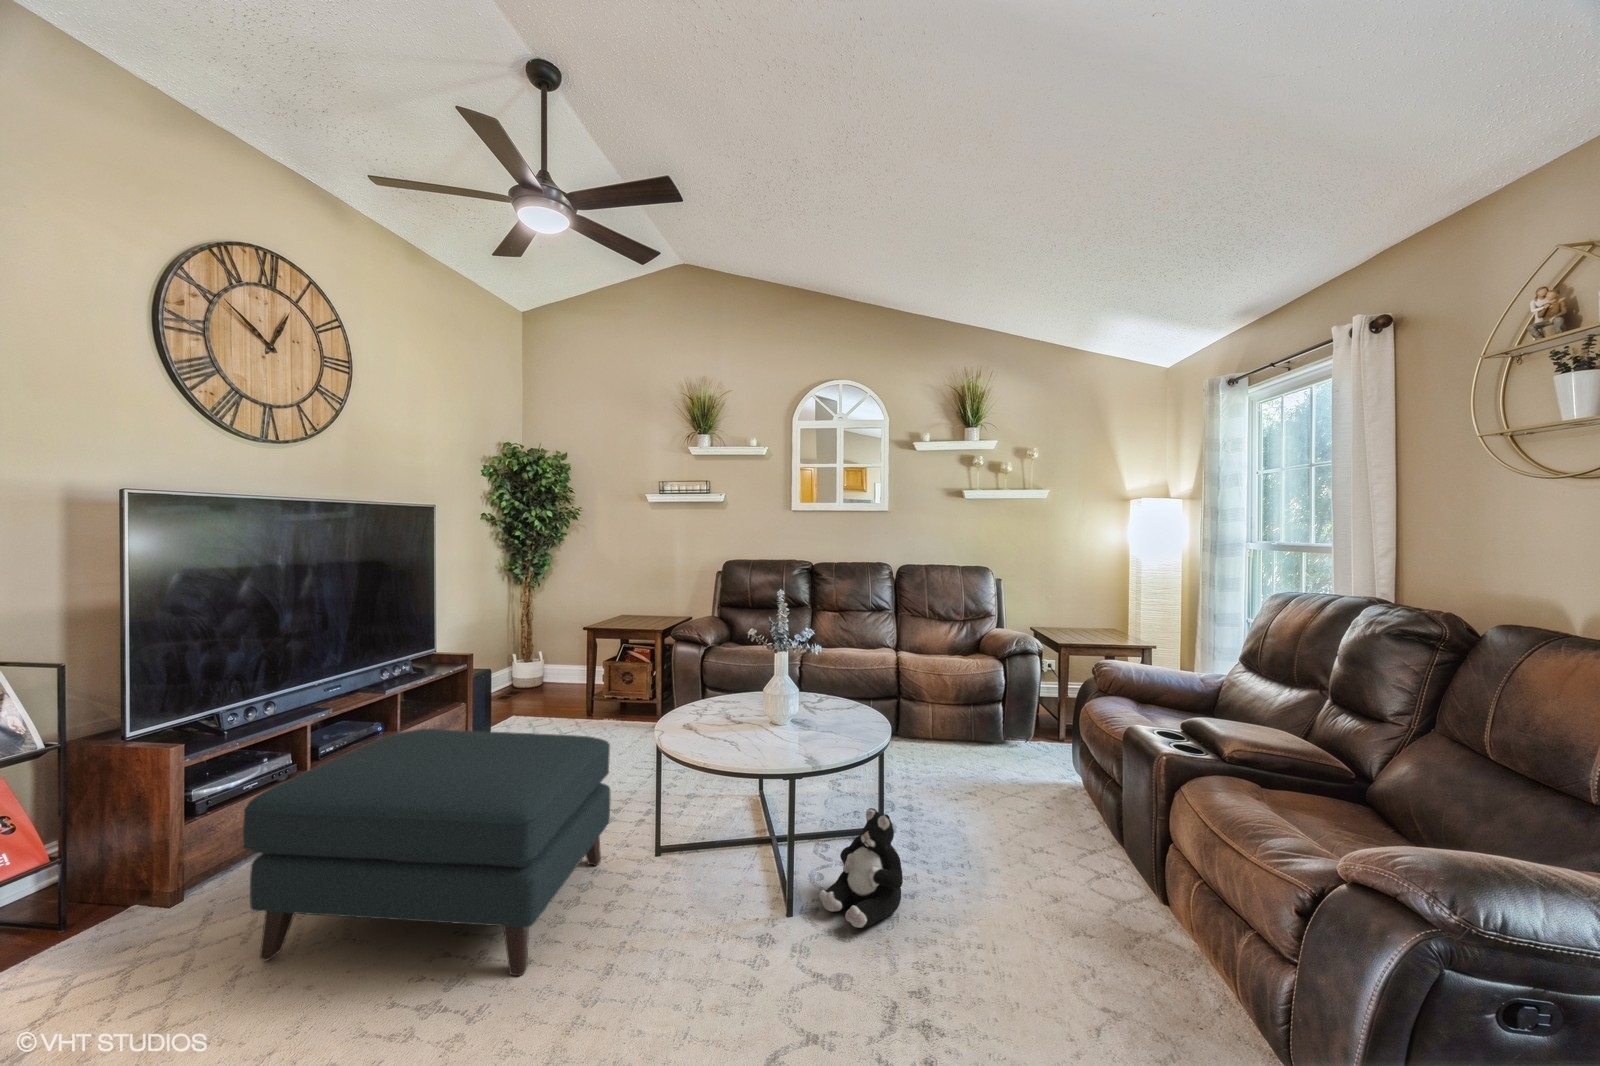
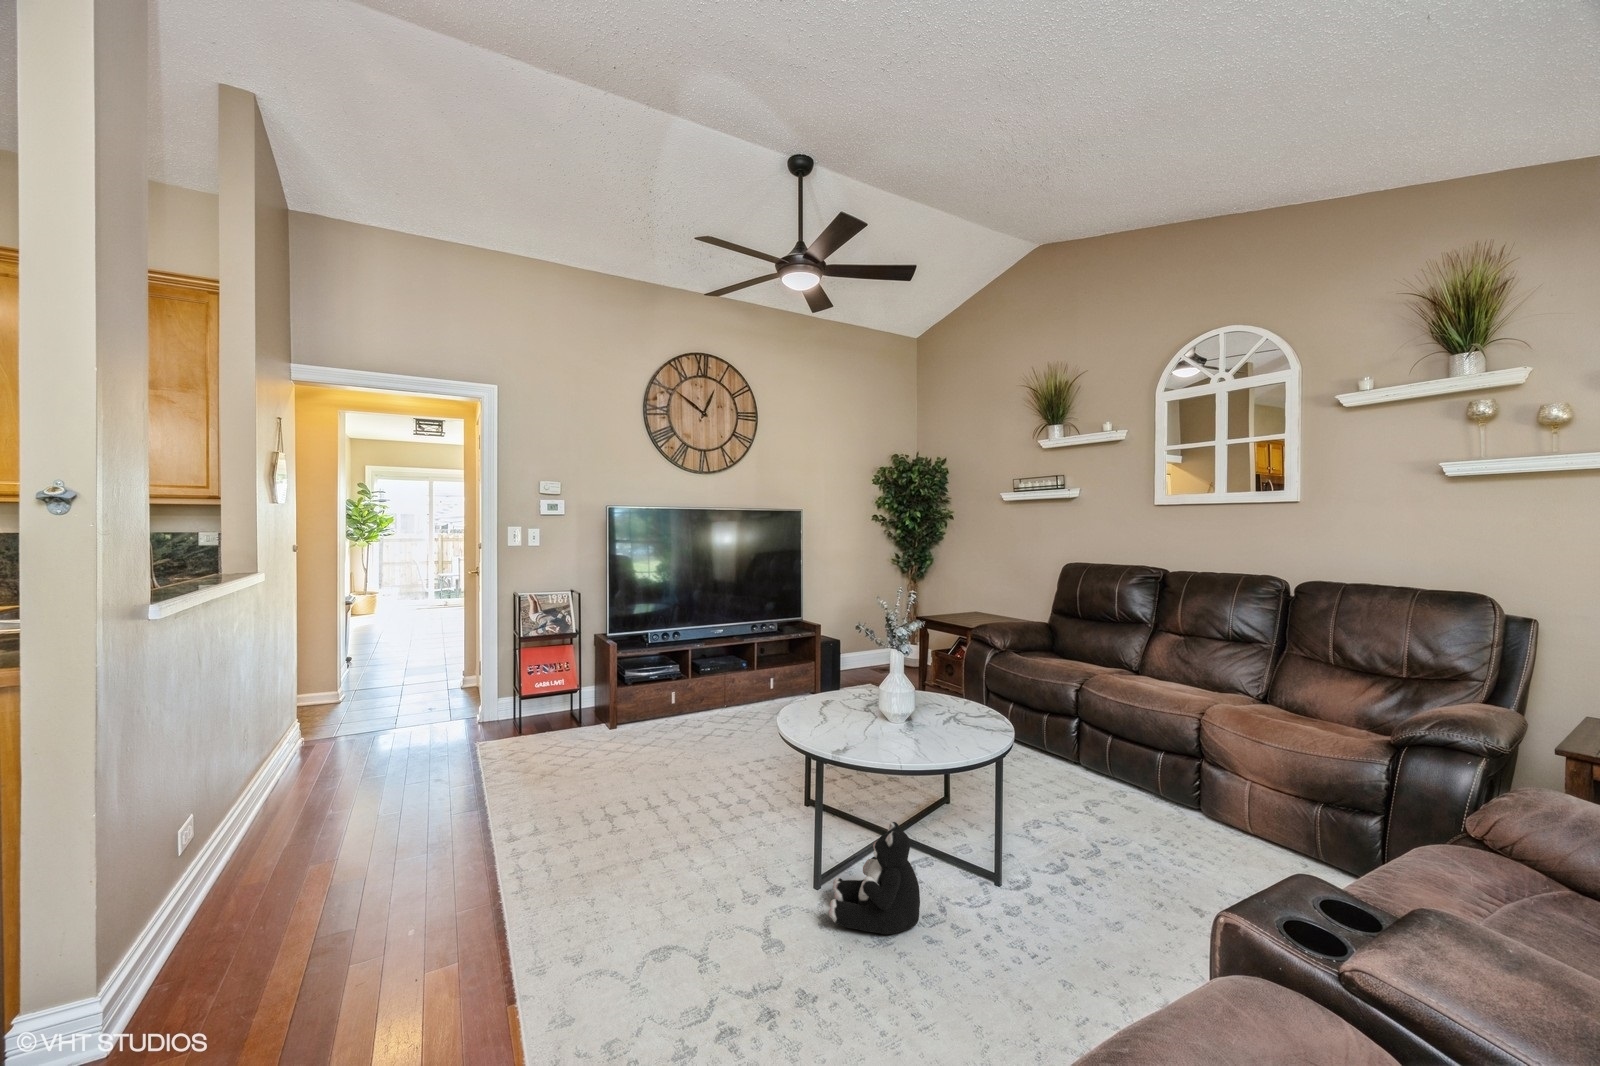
ottoman: present [243,729,611,976] -> none [590,661,776,827]

